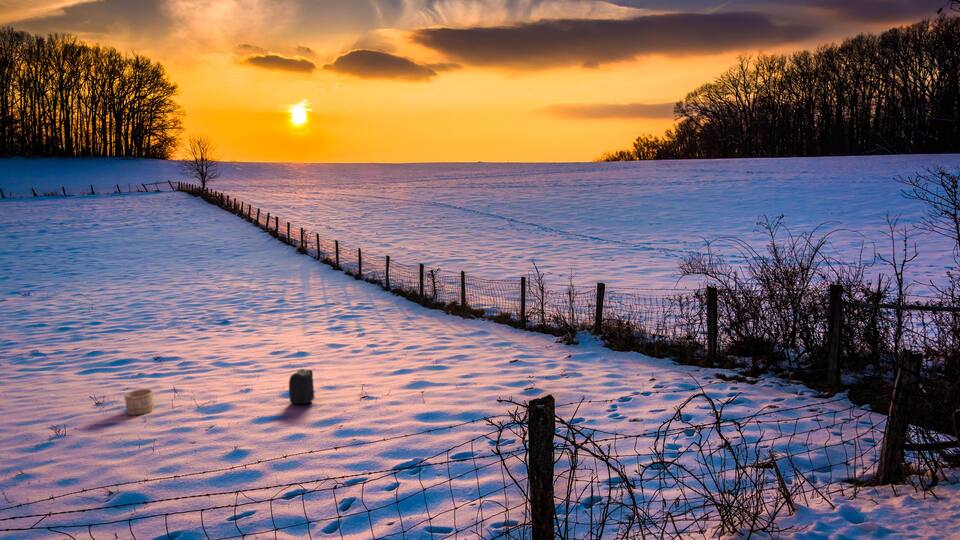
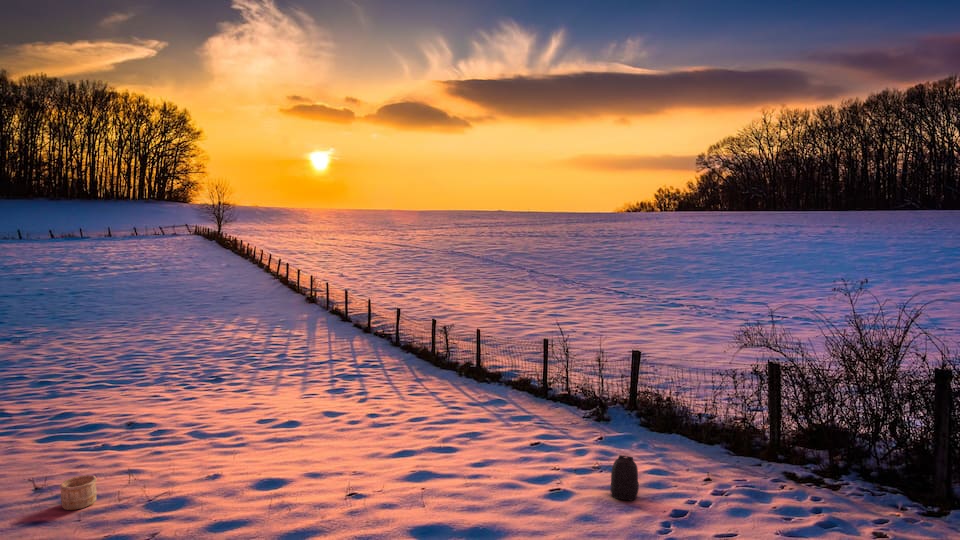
backpack: present [289,369,315,404] -> present [610,455,639,501]

